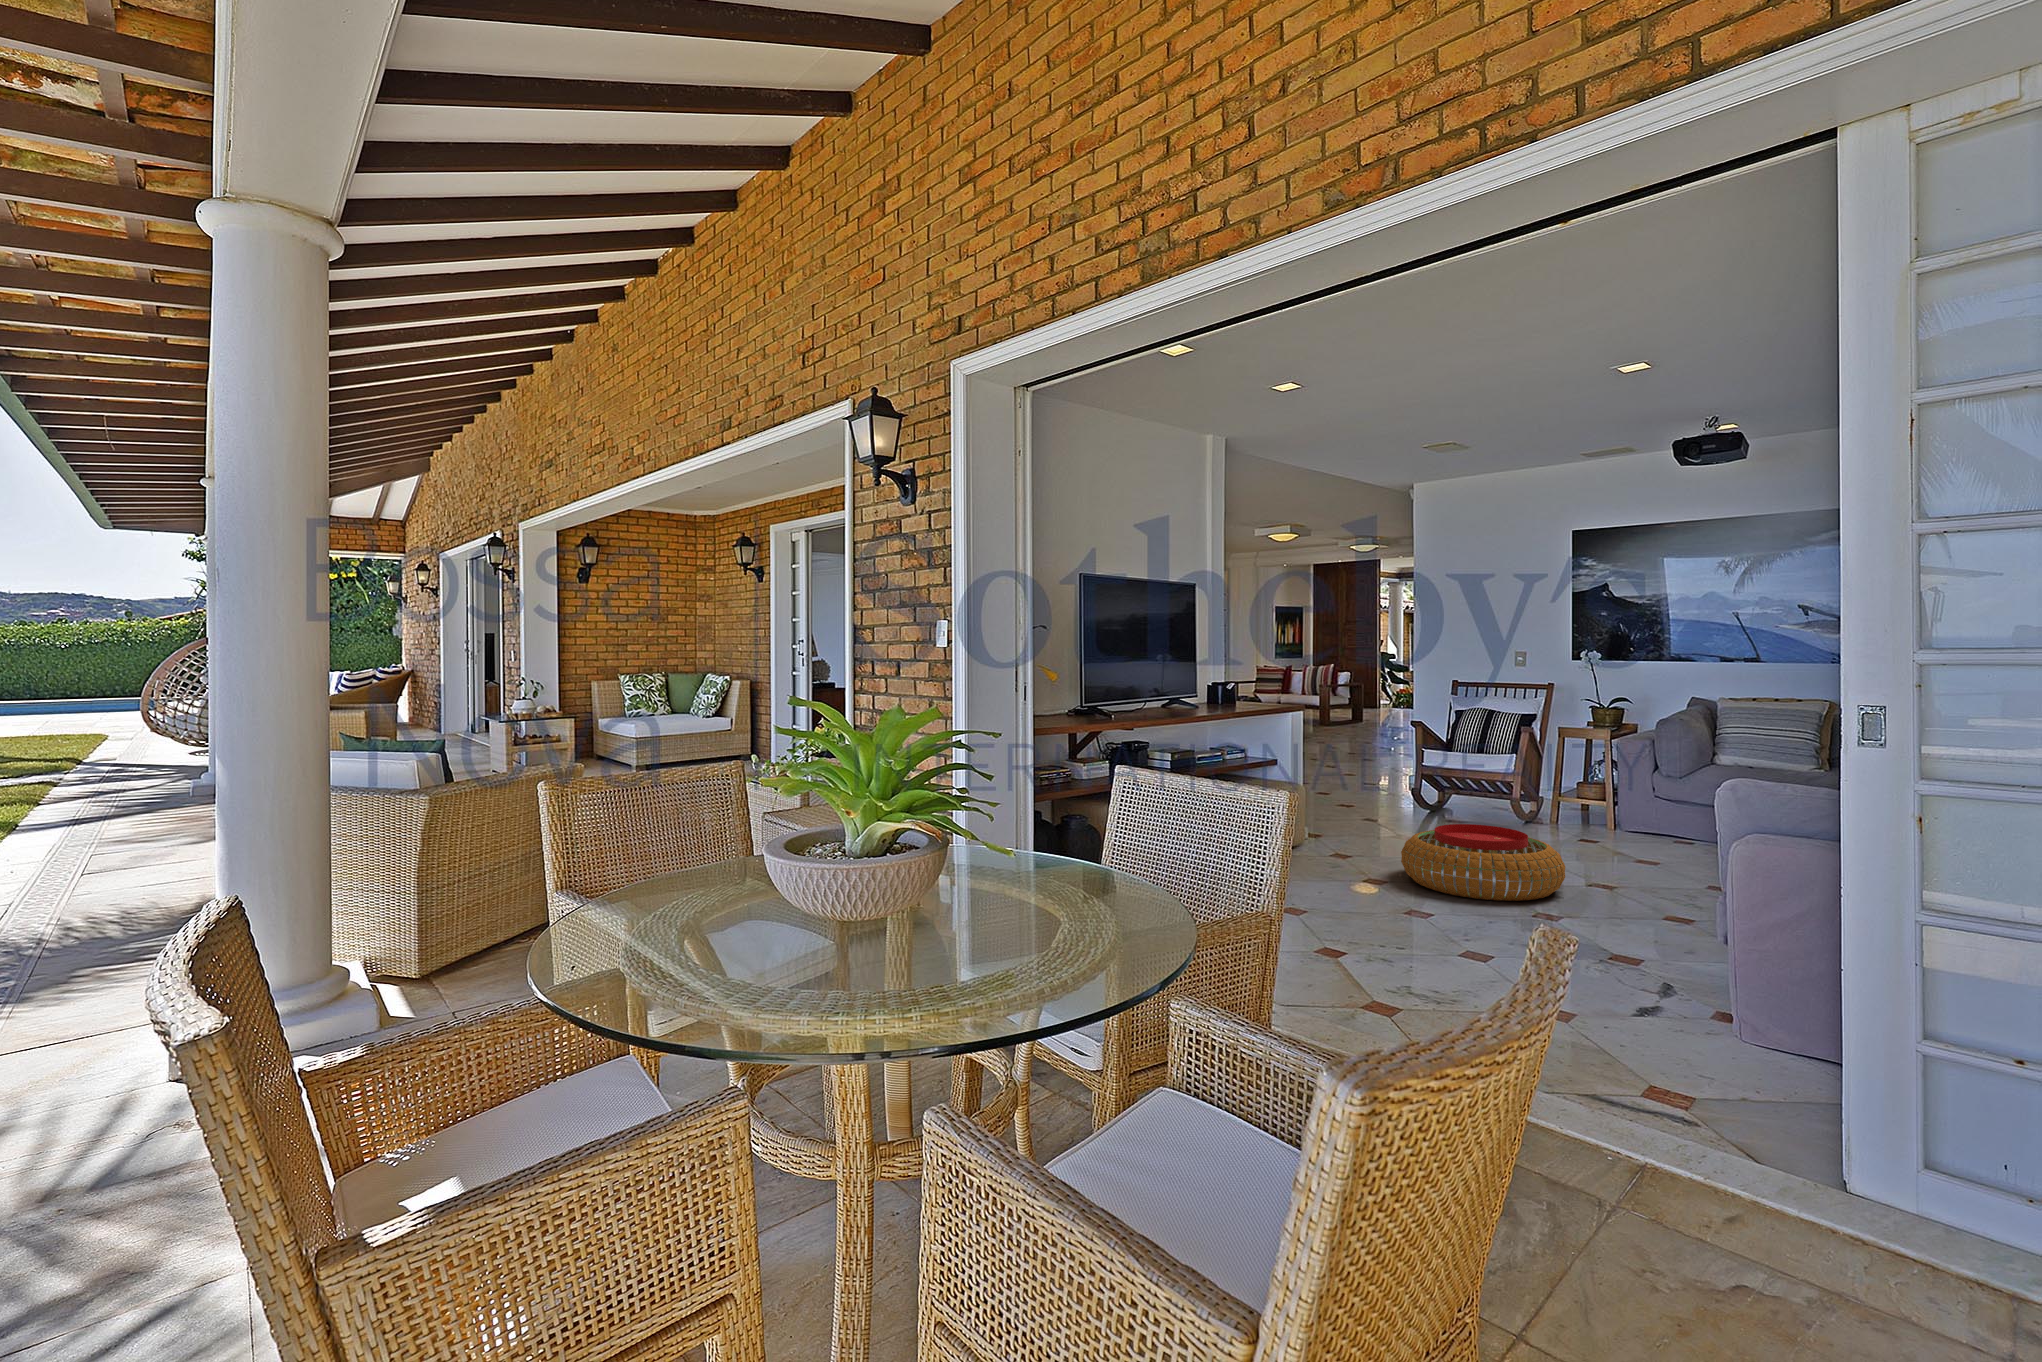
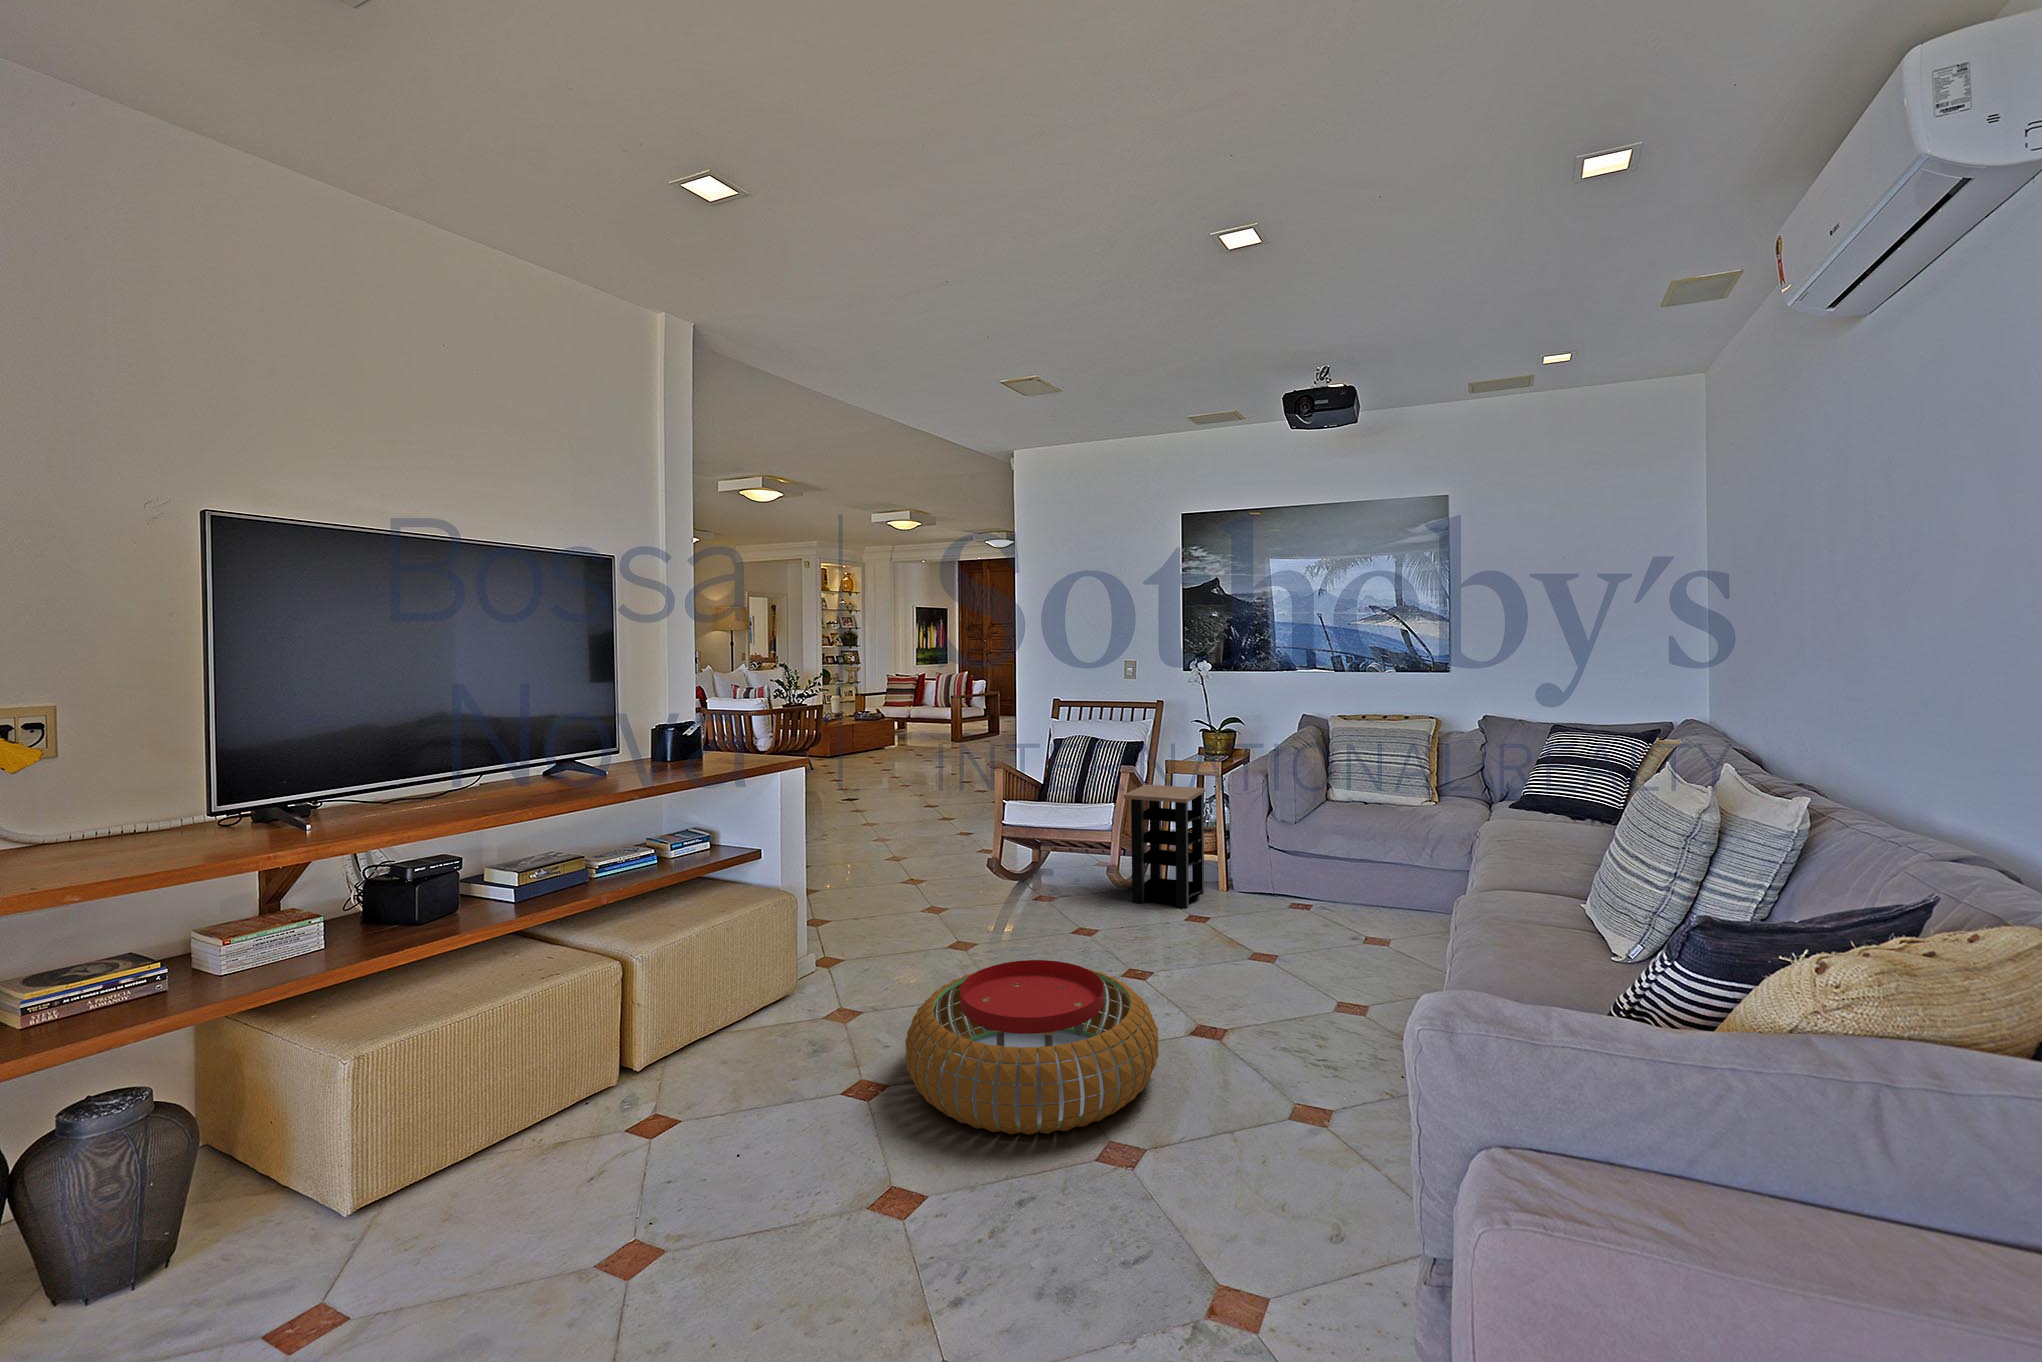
side table: none [1524,745,1595,835] -> present [1124,784,1205,909]

